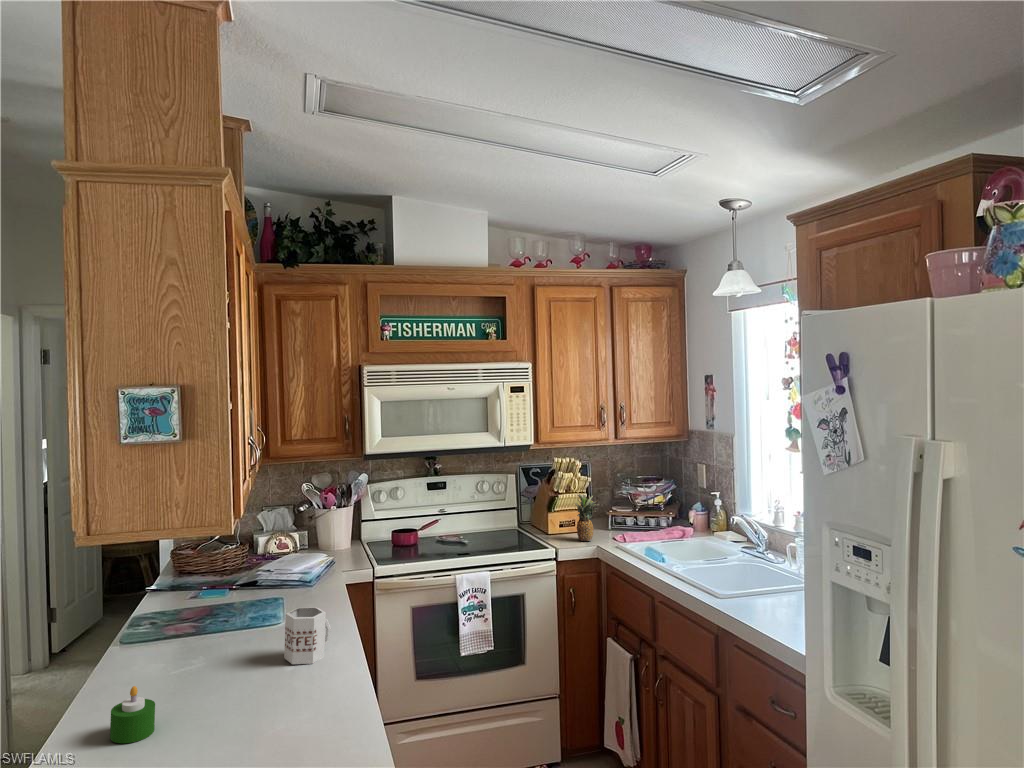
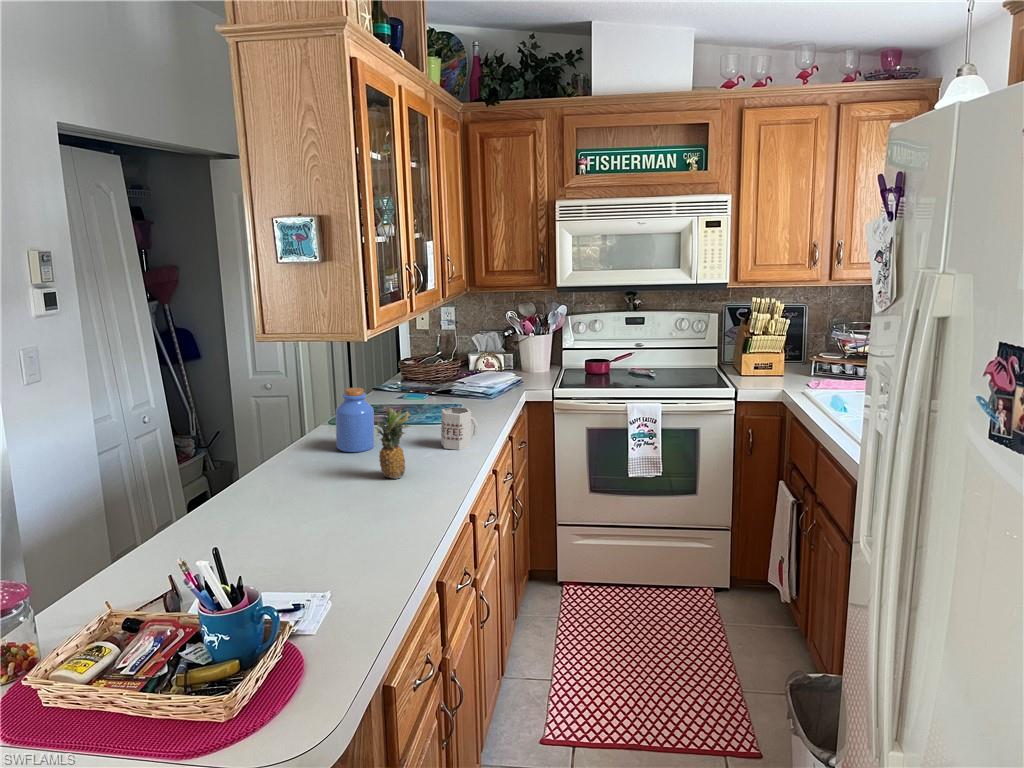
fruit: present [575,494,599,541] -> present [376,407,410,478]
jar: none [135,598,193,691] -> present [336,388,374,452]
candle: present [110,686,155,743] -> none [308,441,336,477]

